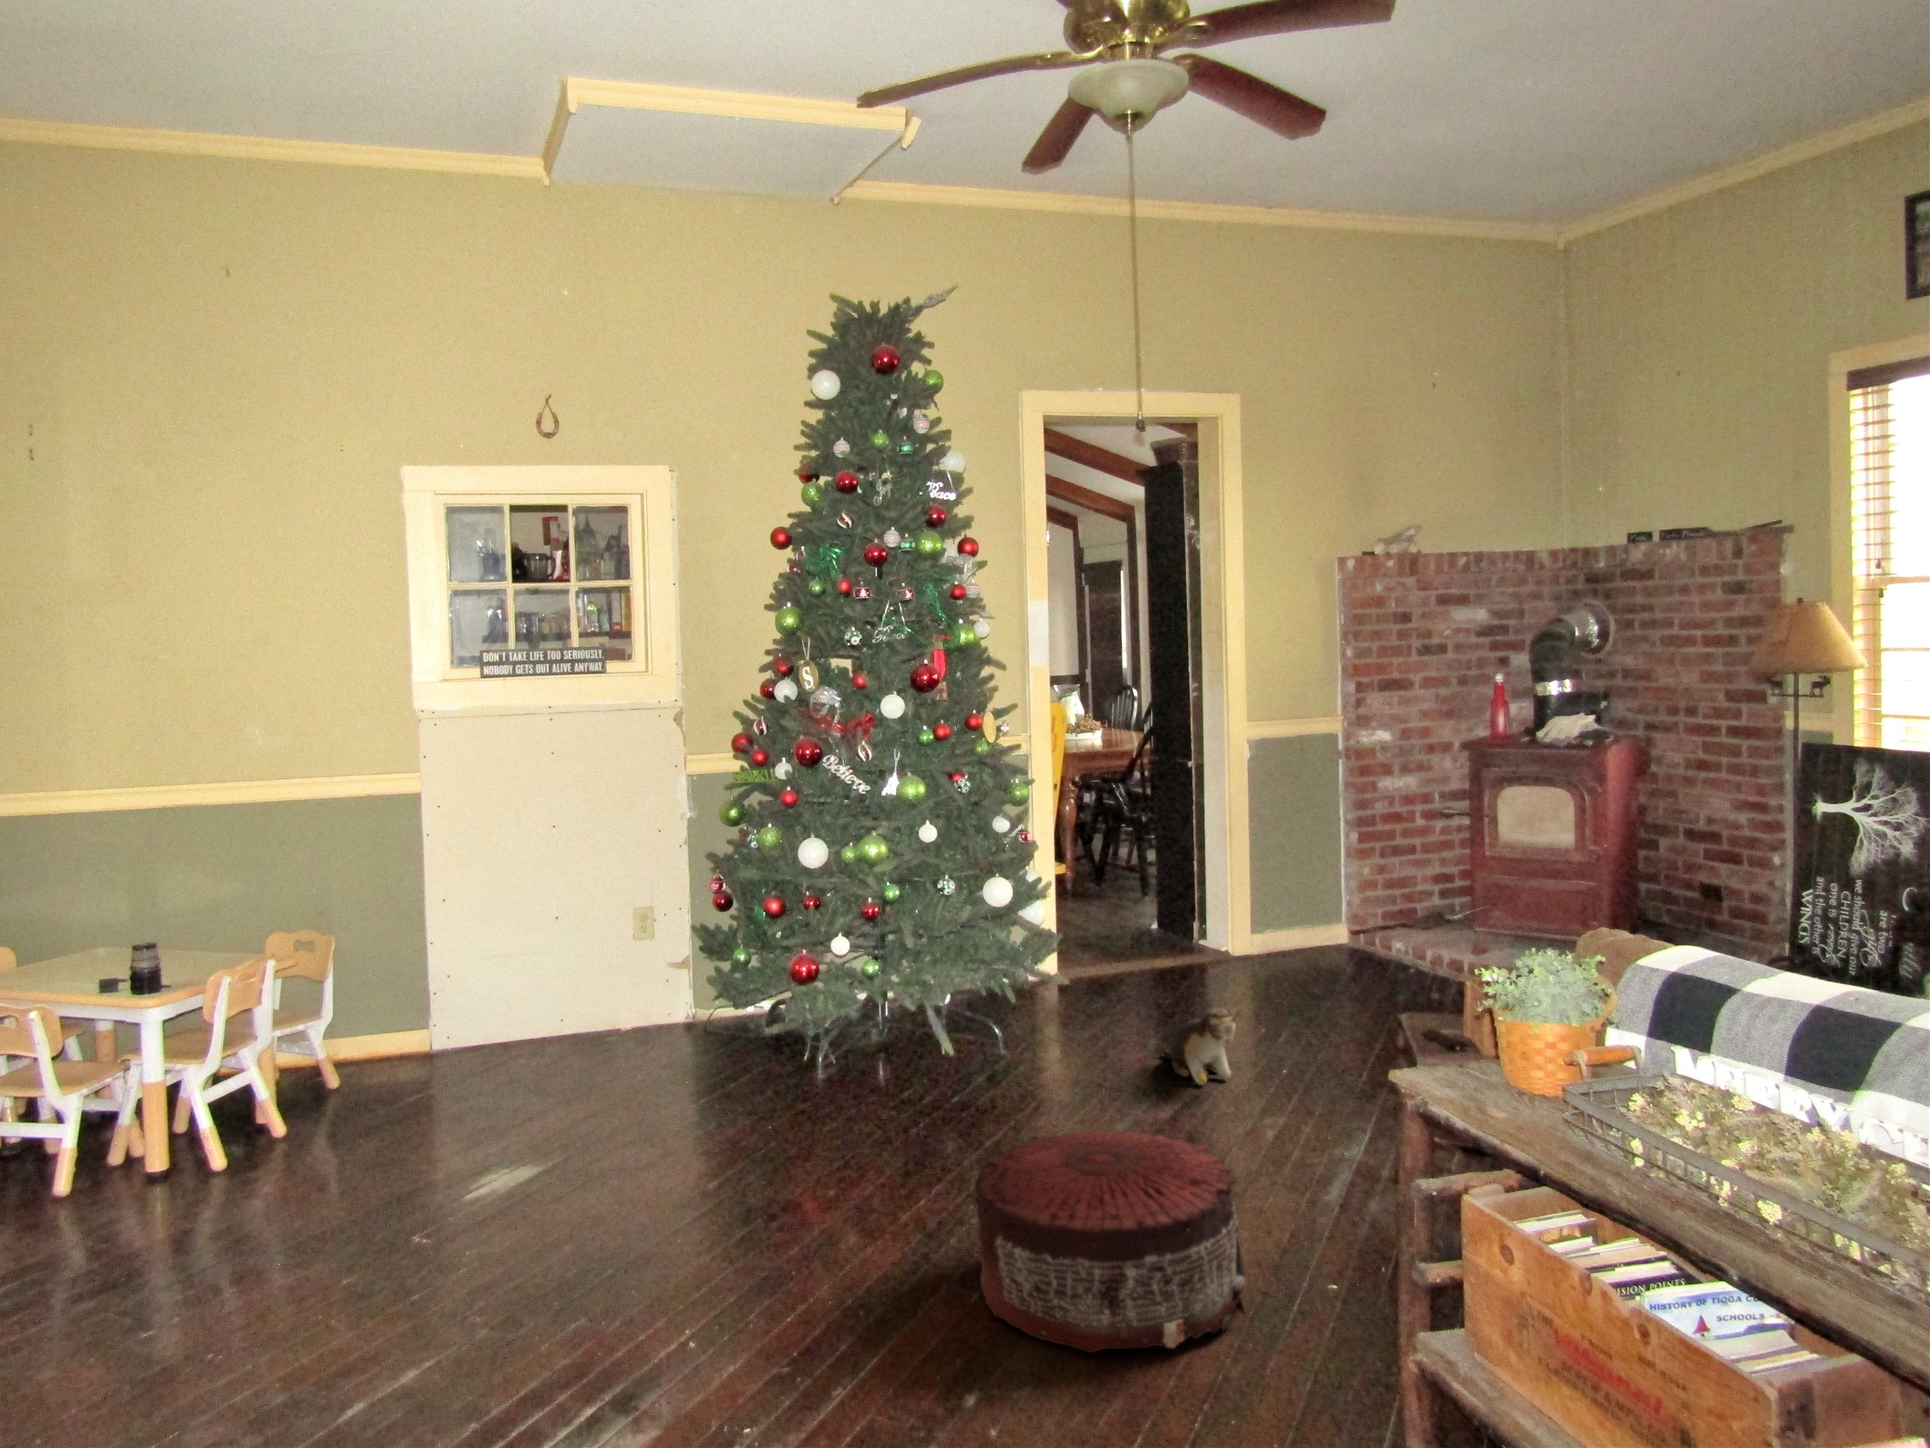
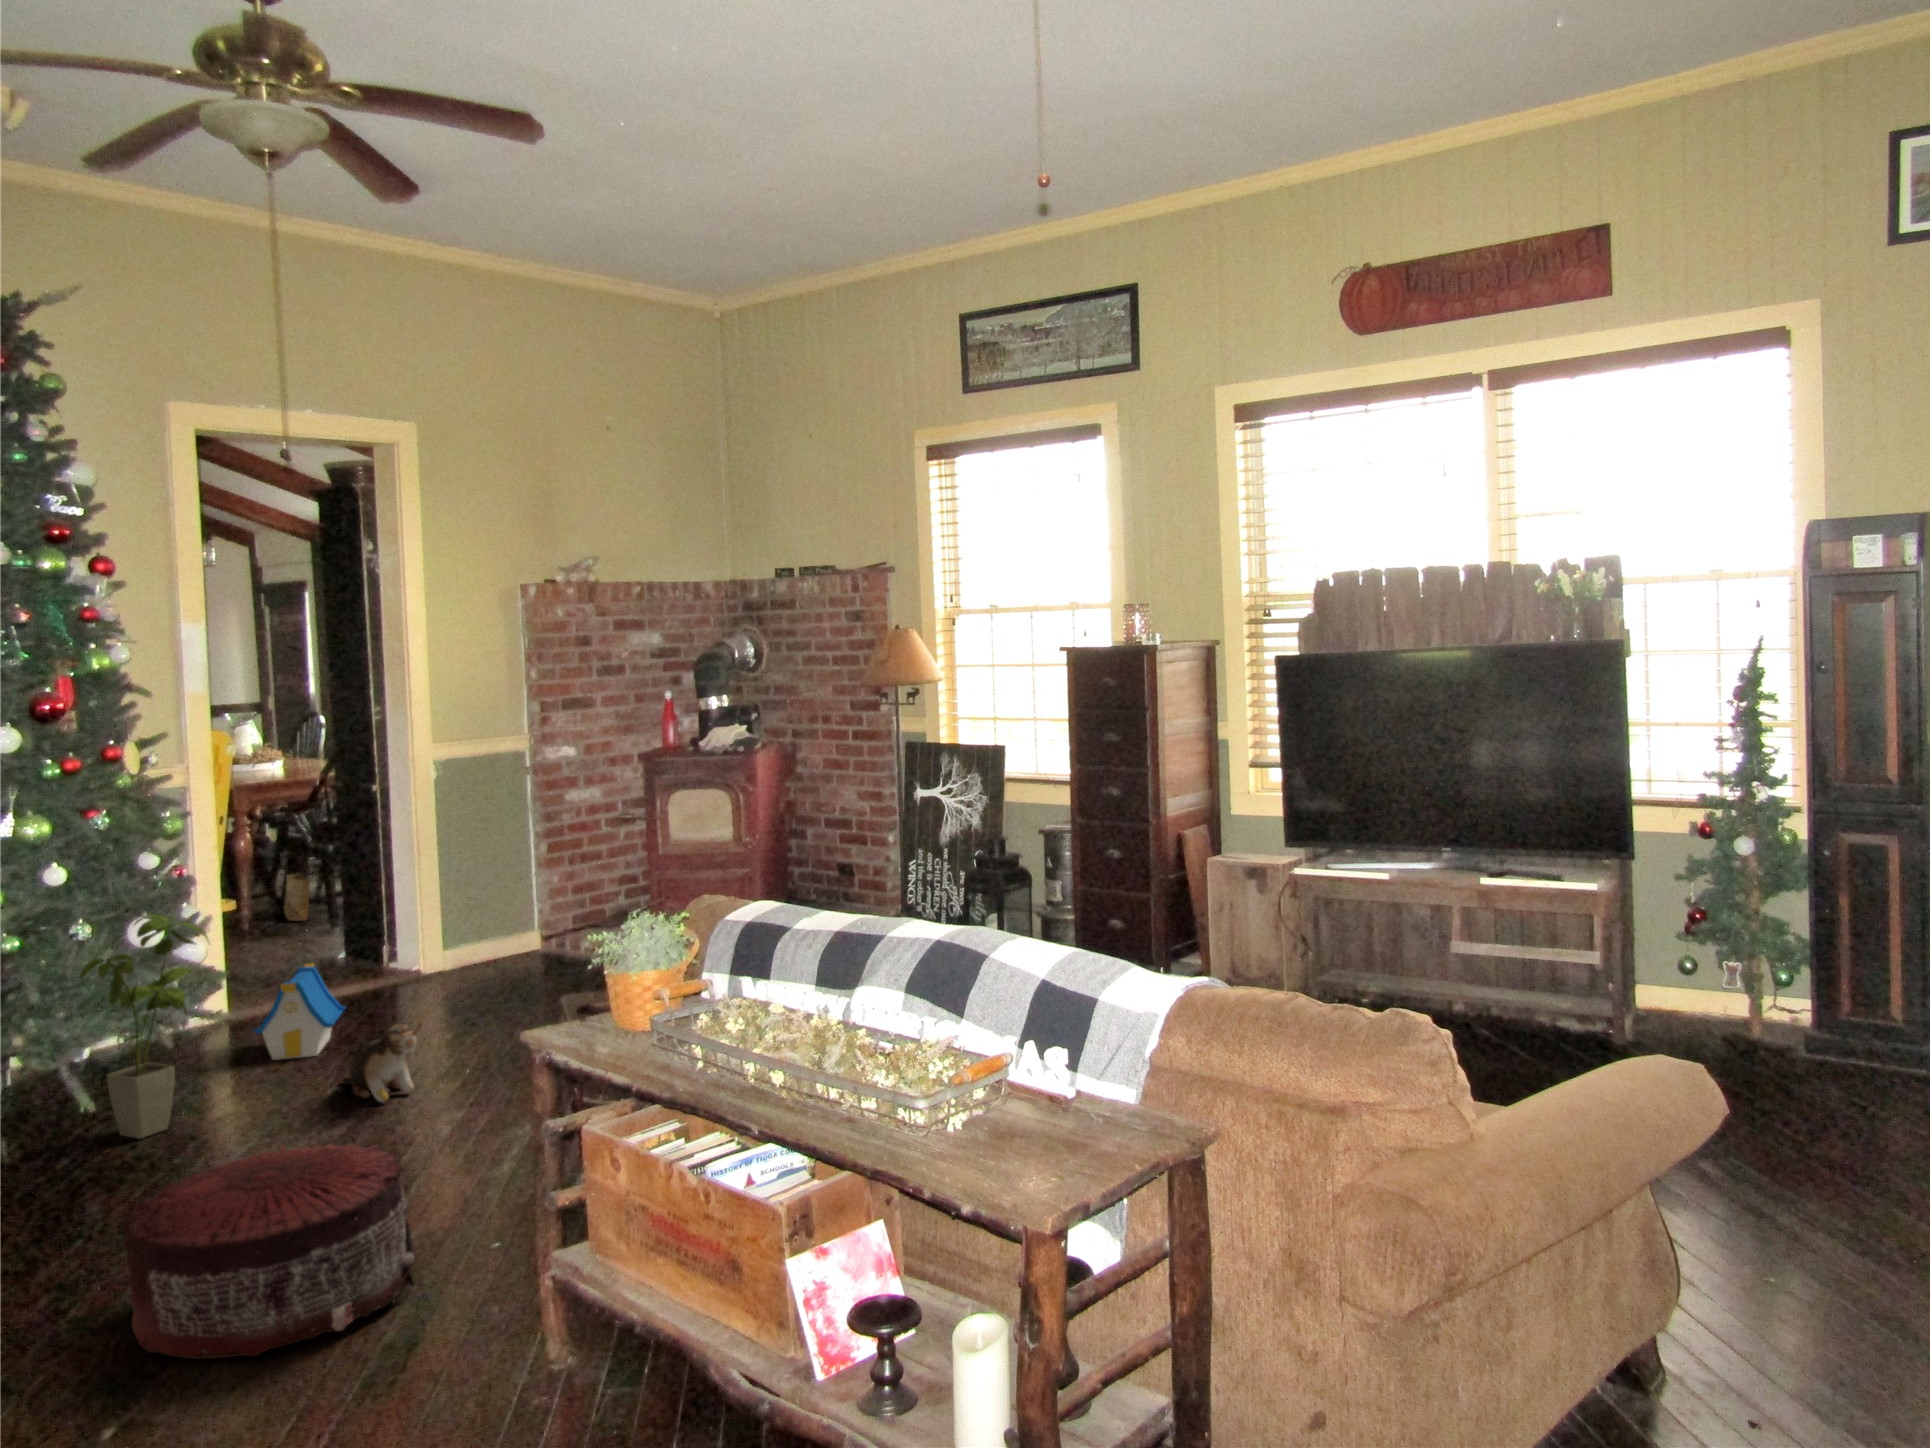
woven basket: none [1104,819,1132,883] -> present [284,871,310,921]
house plant: none [945,871,1051,1079] -> present [80,915,208,1139]
toy house: none [1083,930,1165,1022] -> present [254,963,345,1060]

